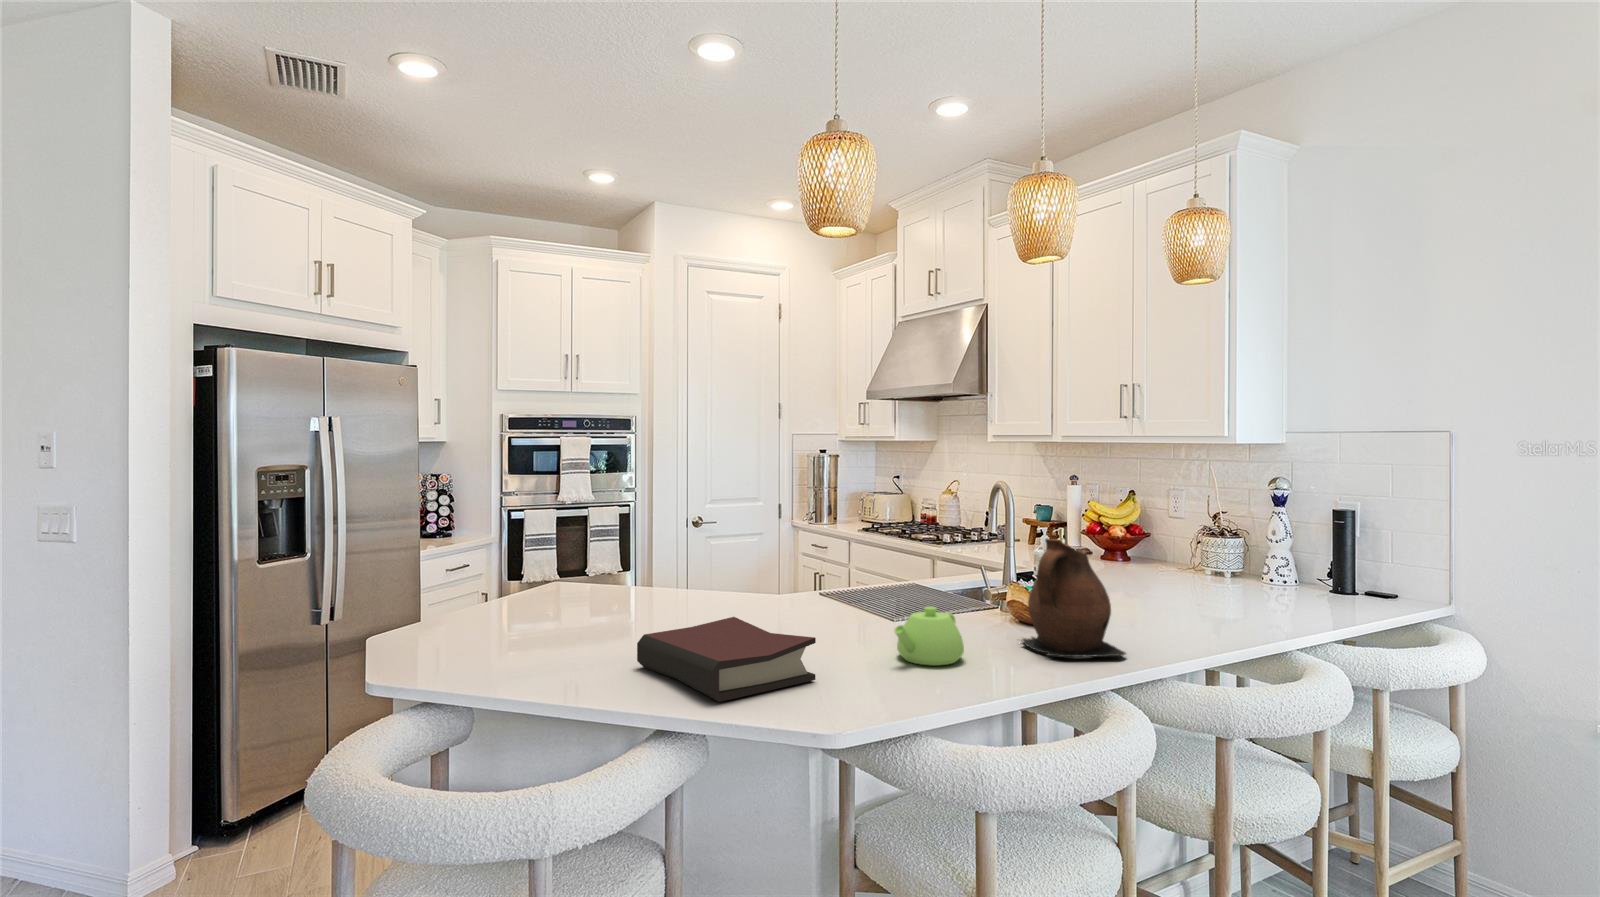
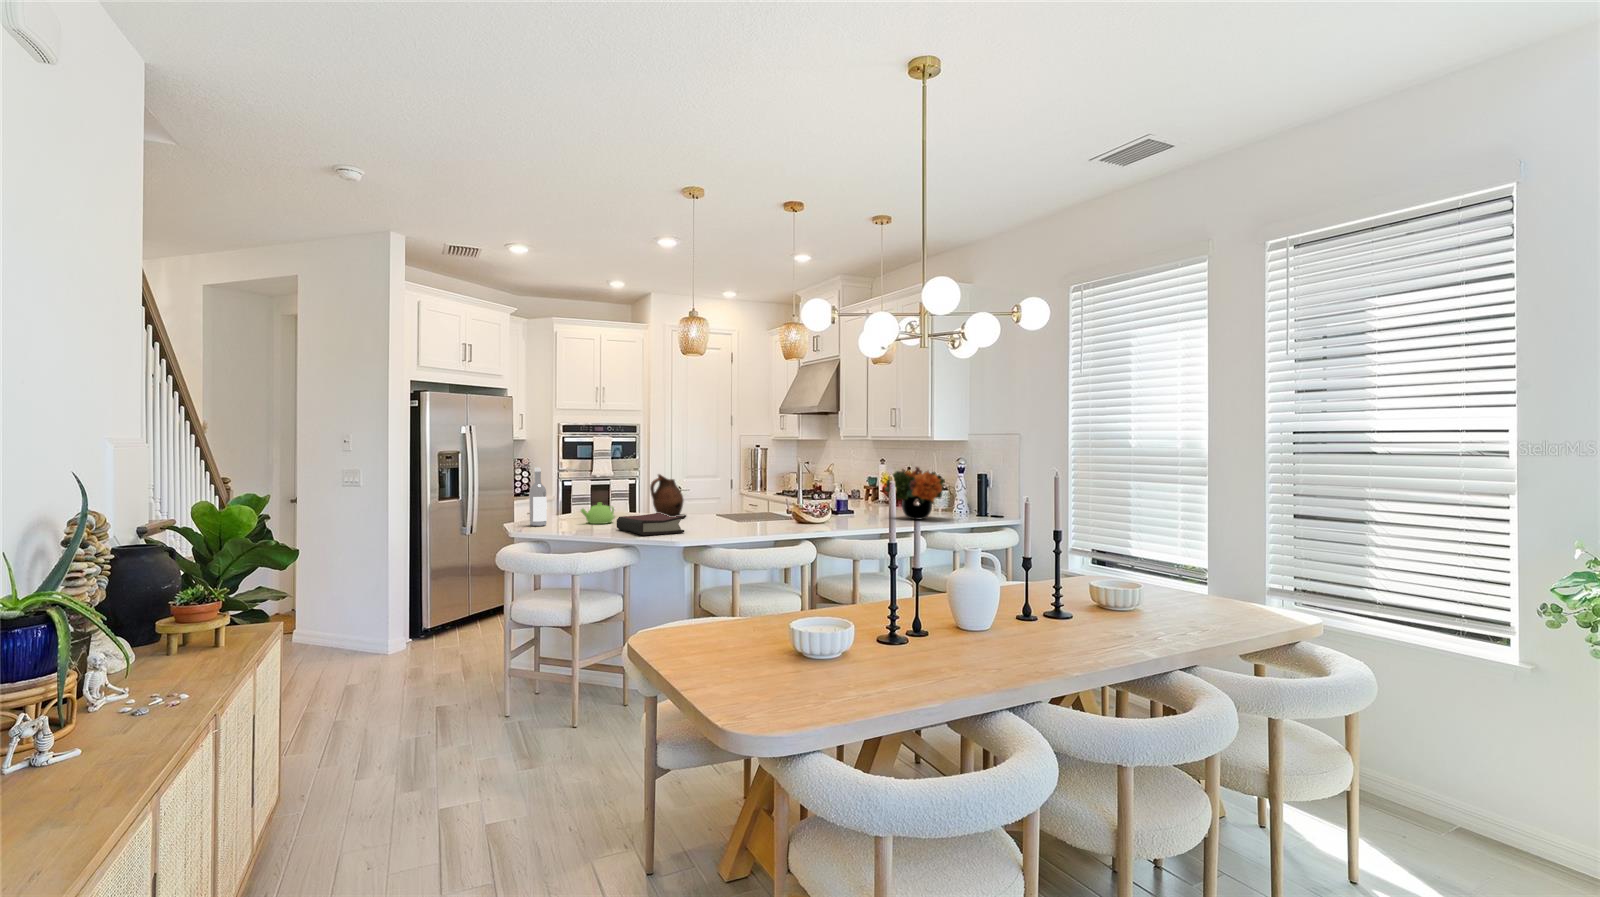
flower arrangement: none [1168,496,1310,606] -> present [885,467,945,520]
wine bottle: none [420,510,463,654] -> present [530,467,547,526]
ceramic pitcher: present [1023,539,1126,657] -> present [650,474,686,517]
teapot: present [894,606,964,666] -> present [581,503,615,524]

